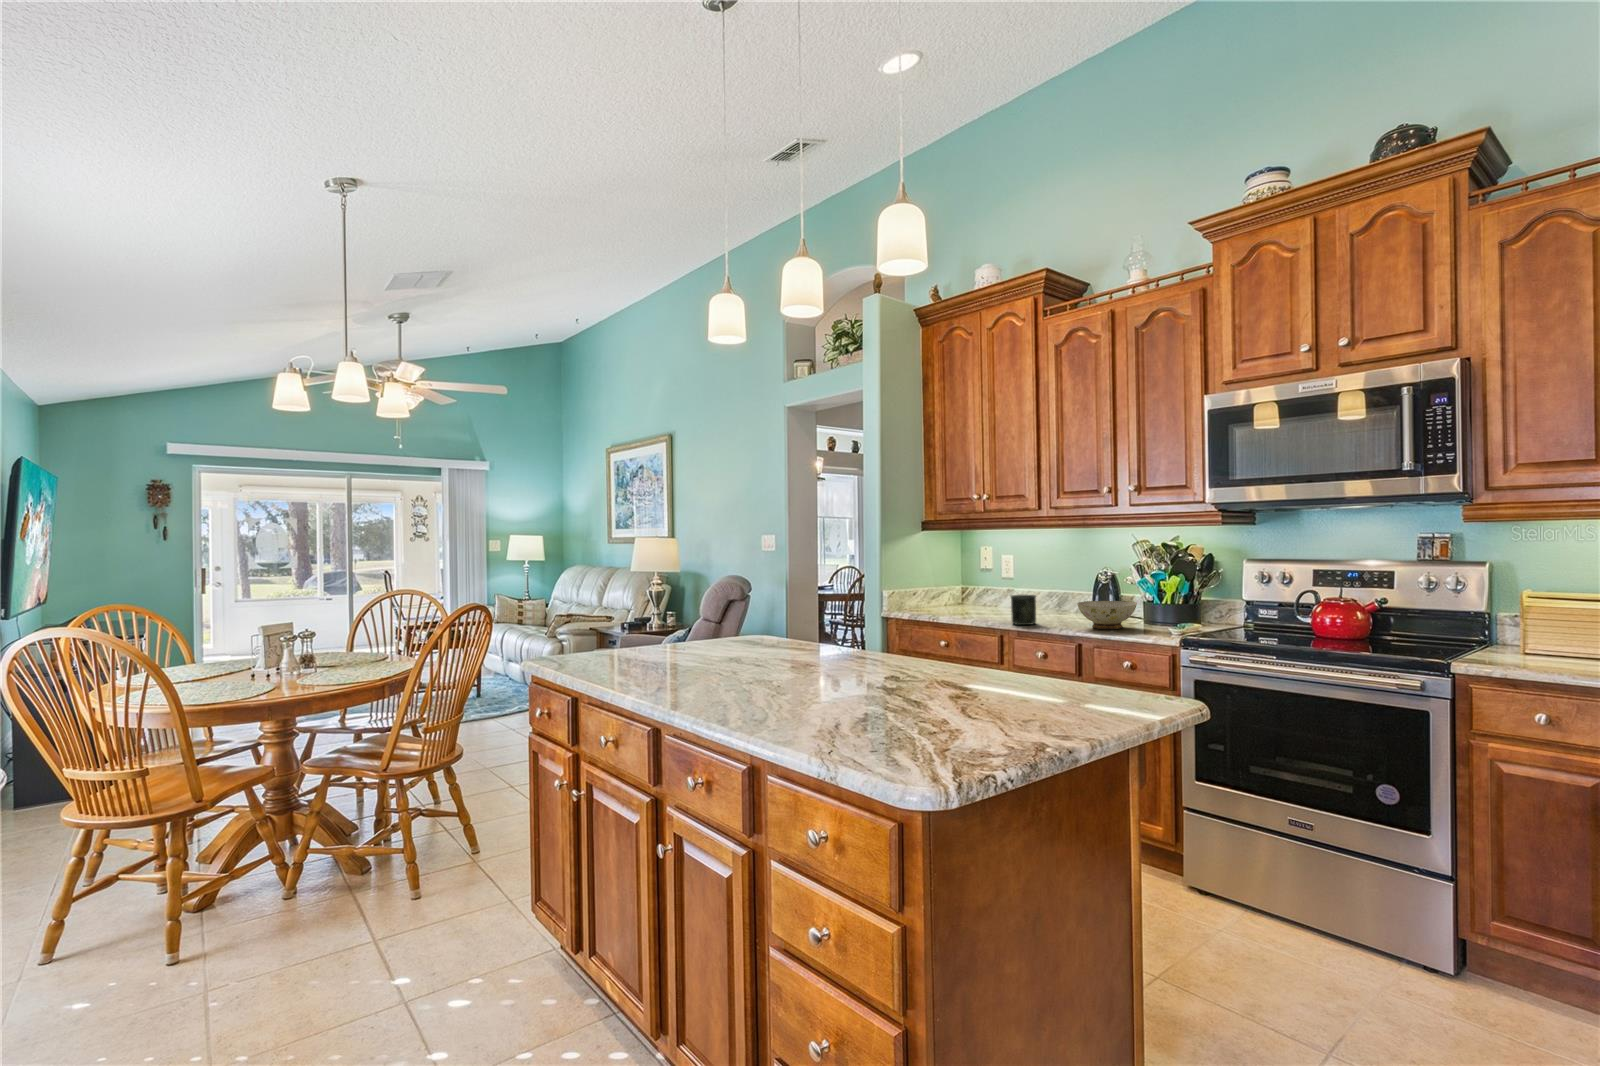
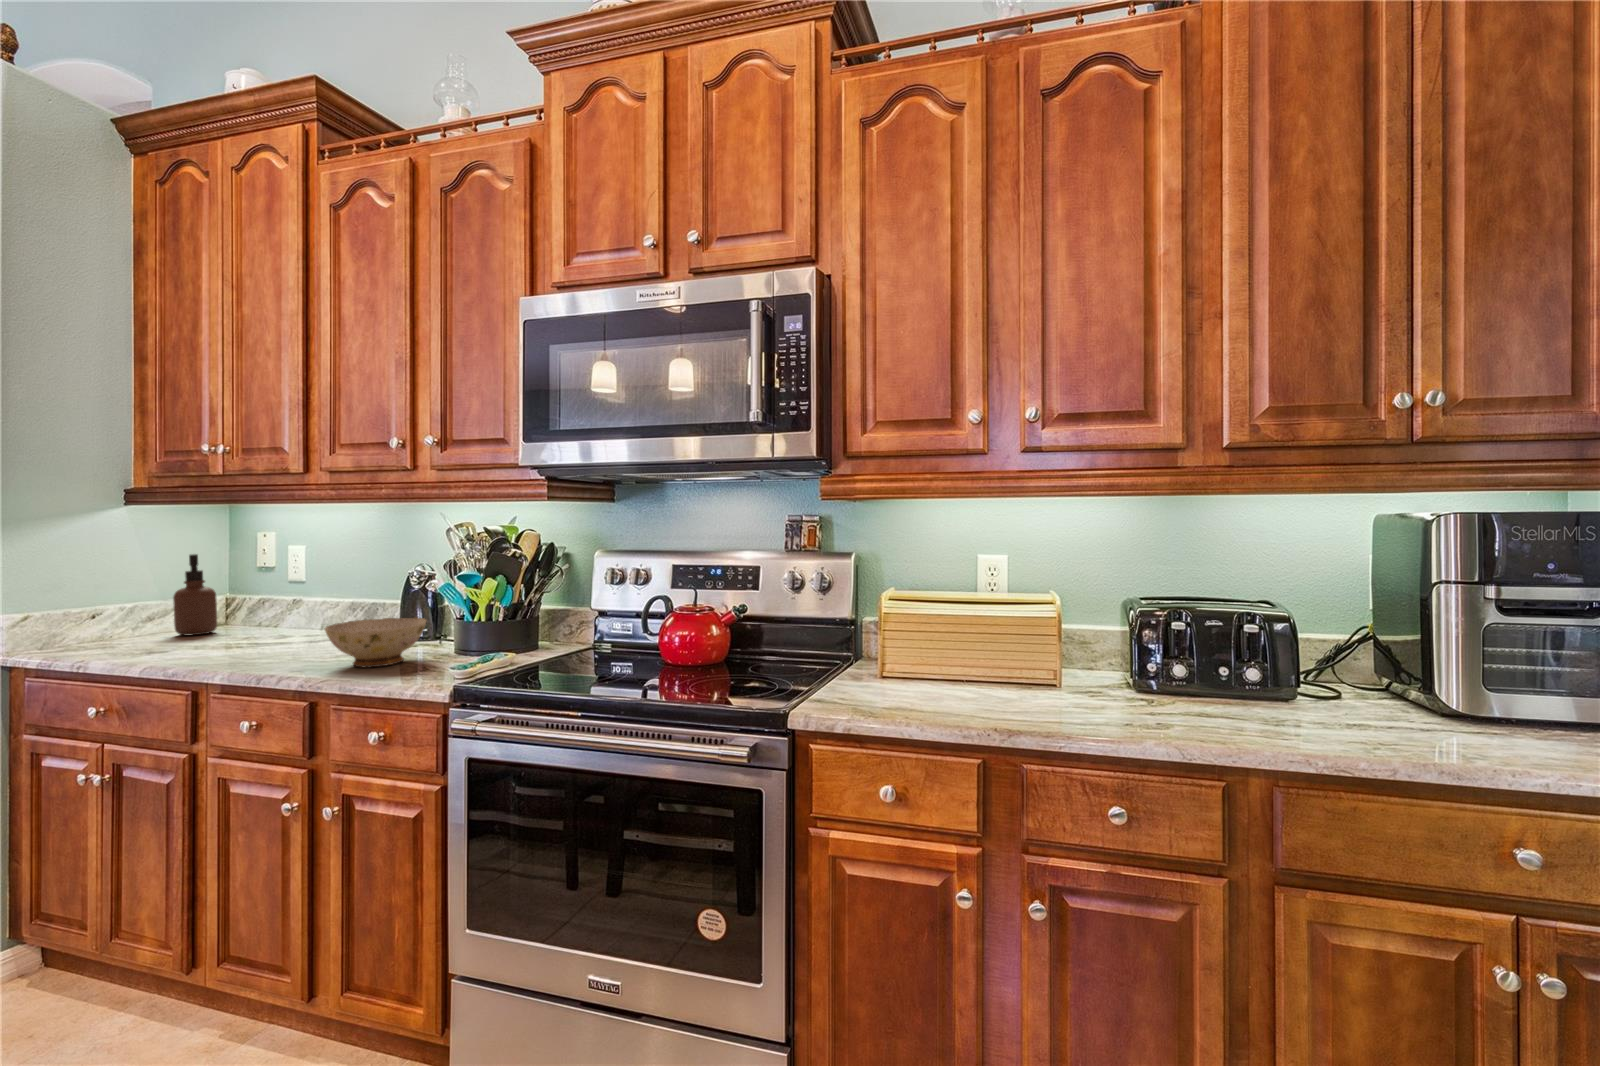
soap dispenser: none [947,560,969,609] -> present [173,554,217,636]
mug: present [1011,595,1036,625] -> none [216,613,275,667]

